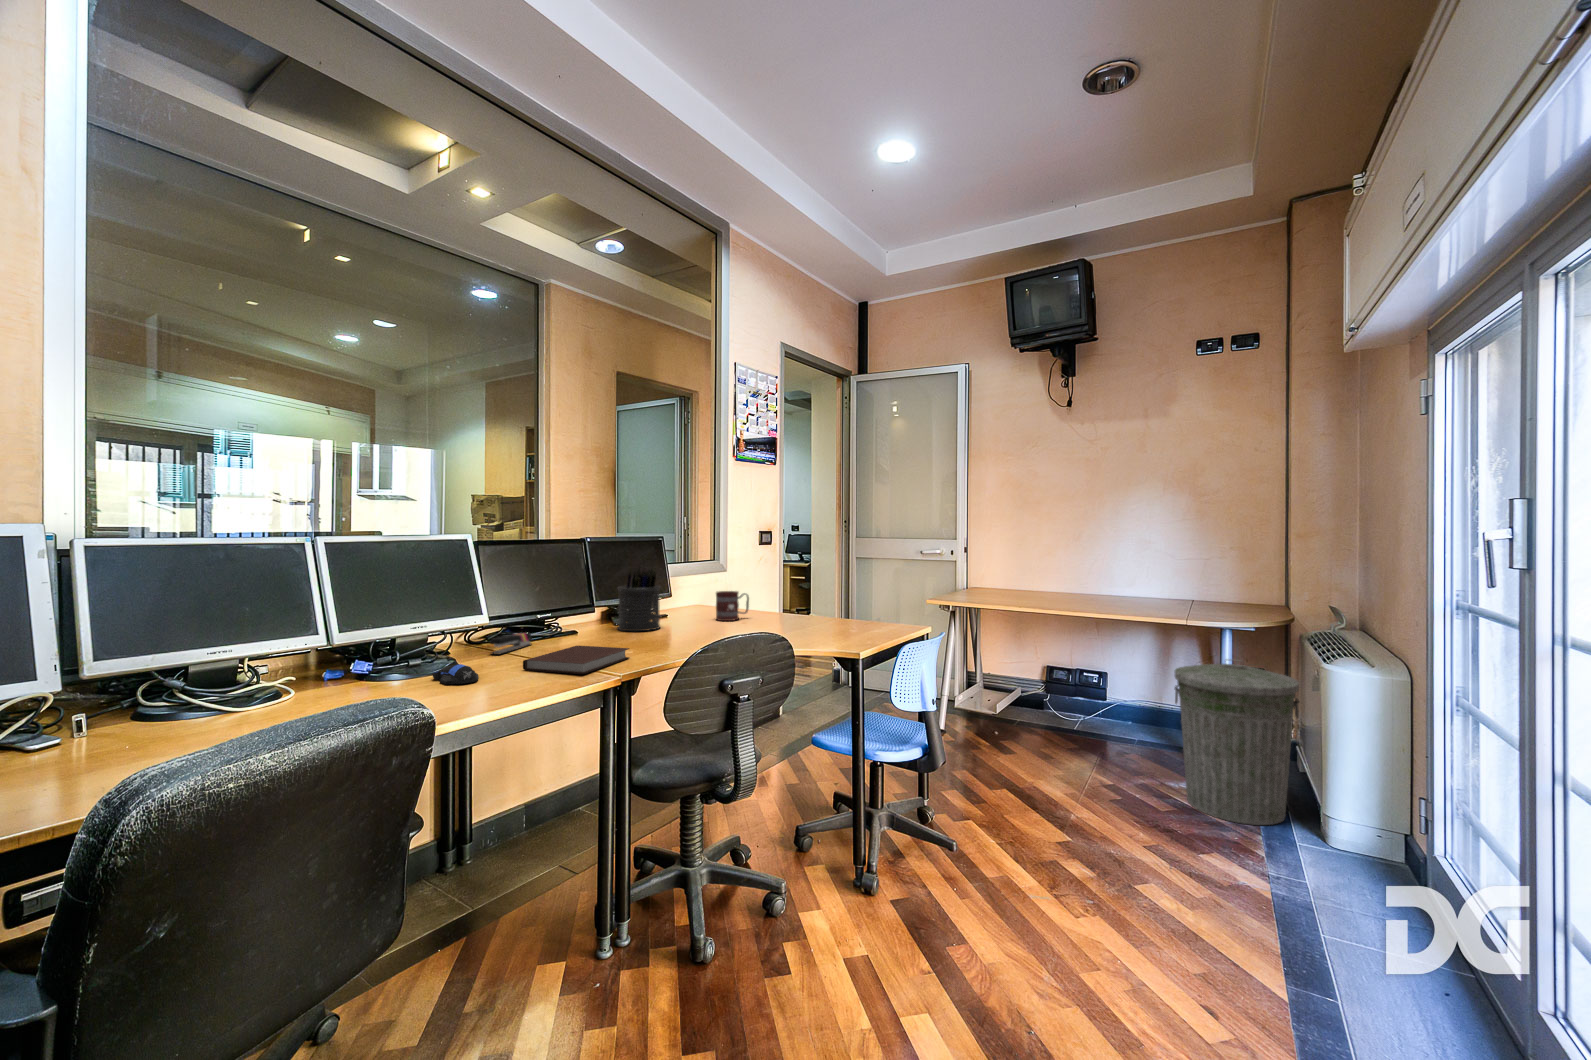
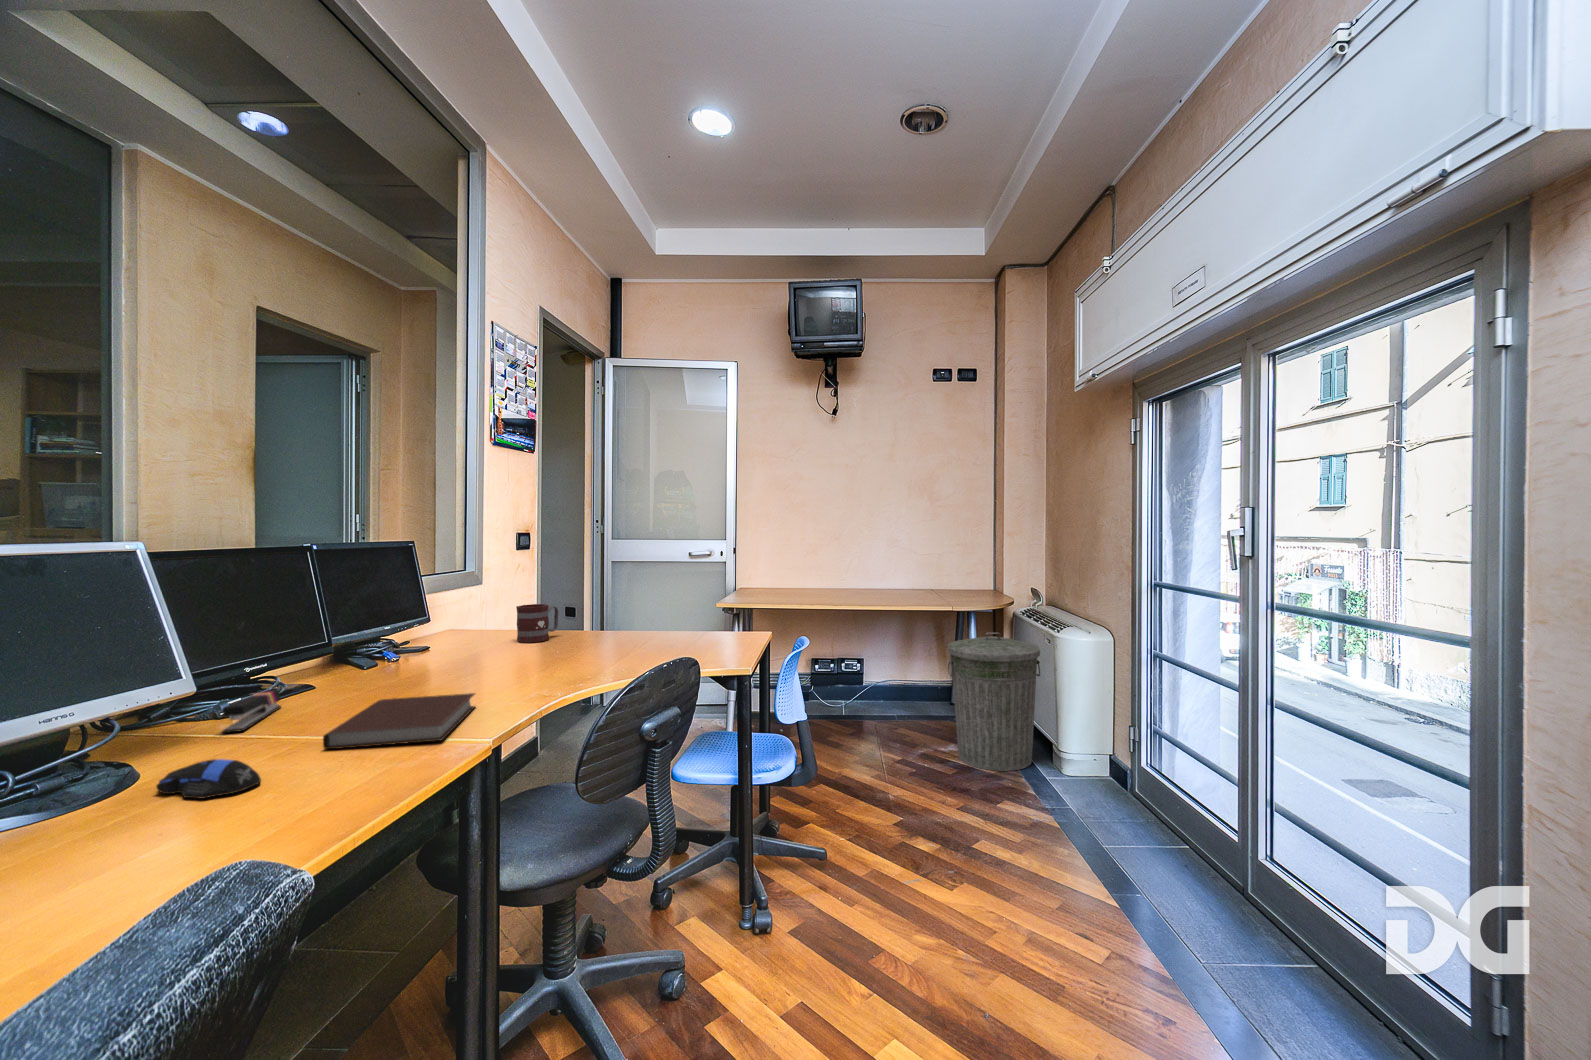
pen holder: present [618,569,660,631] -> none [392,578,459,669]

